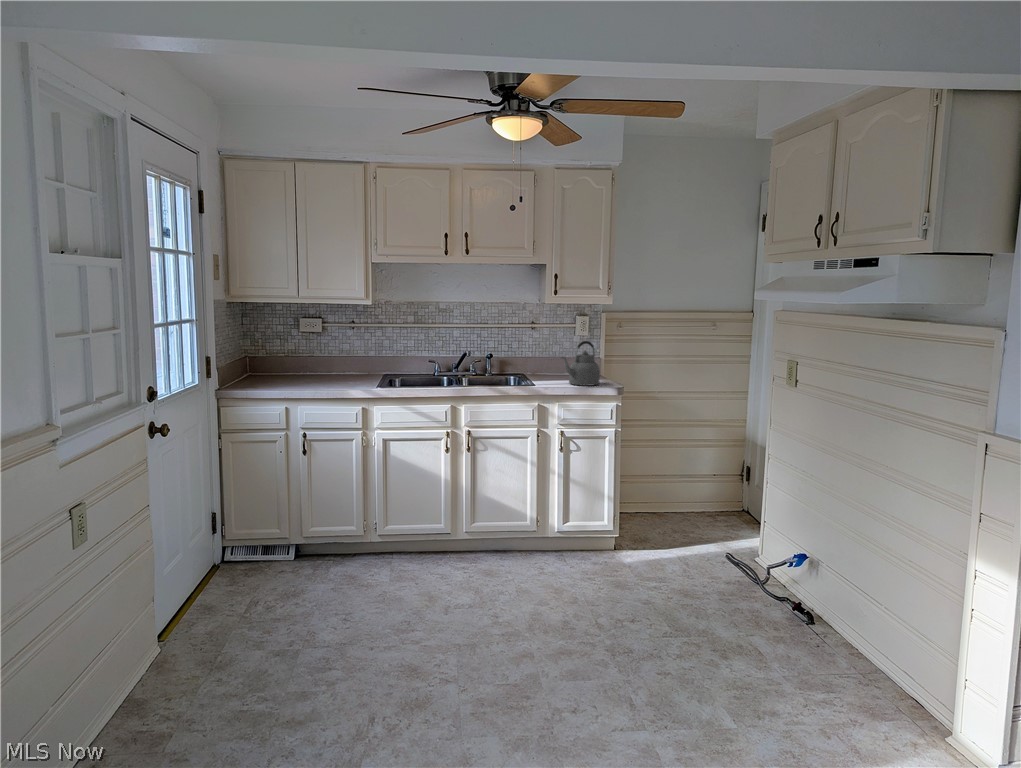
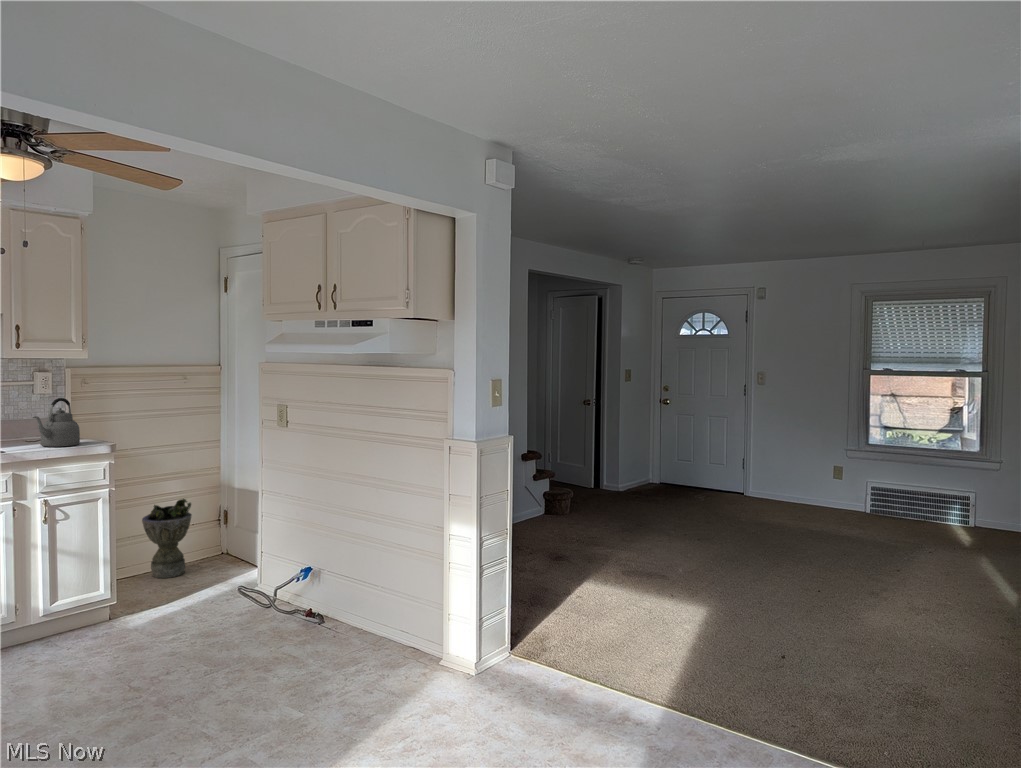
planter: none [662,448,710,524] -> present [142,499,192,578]

